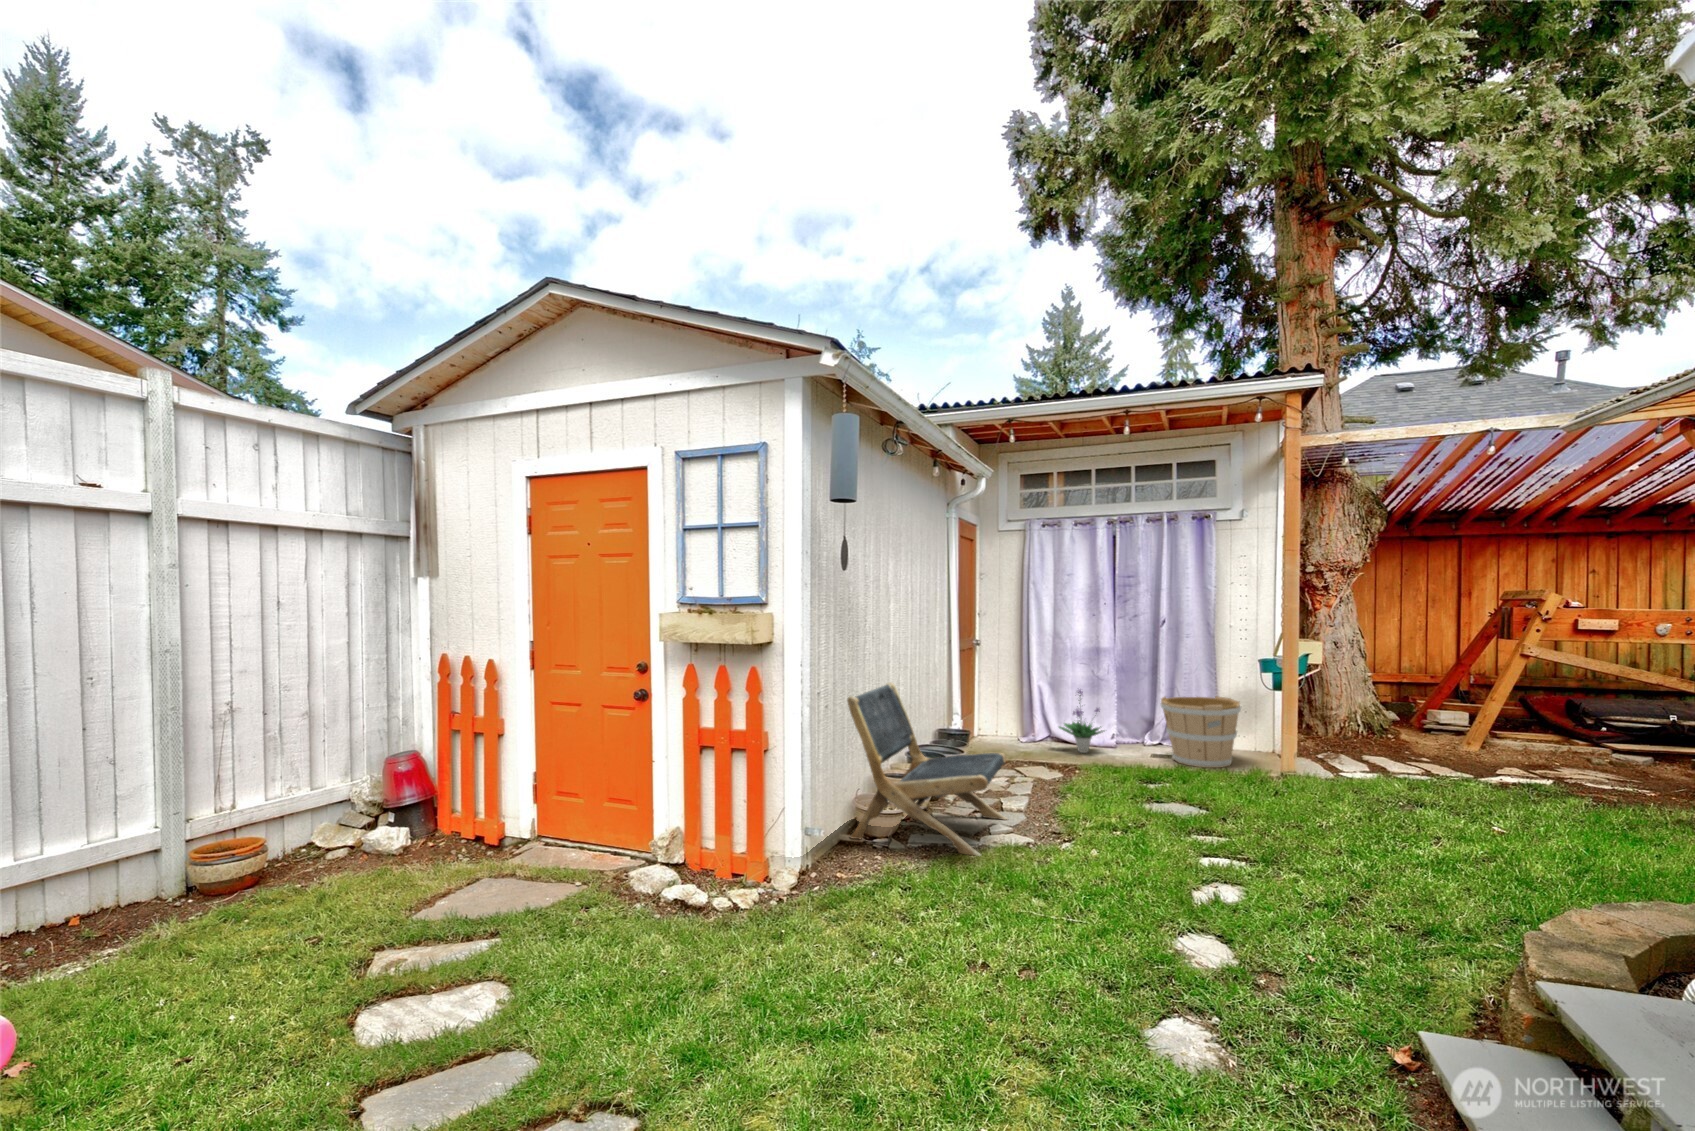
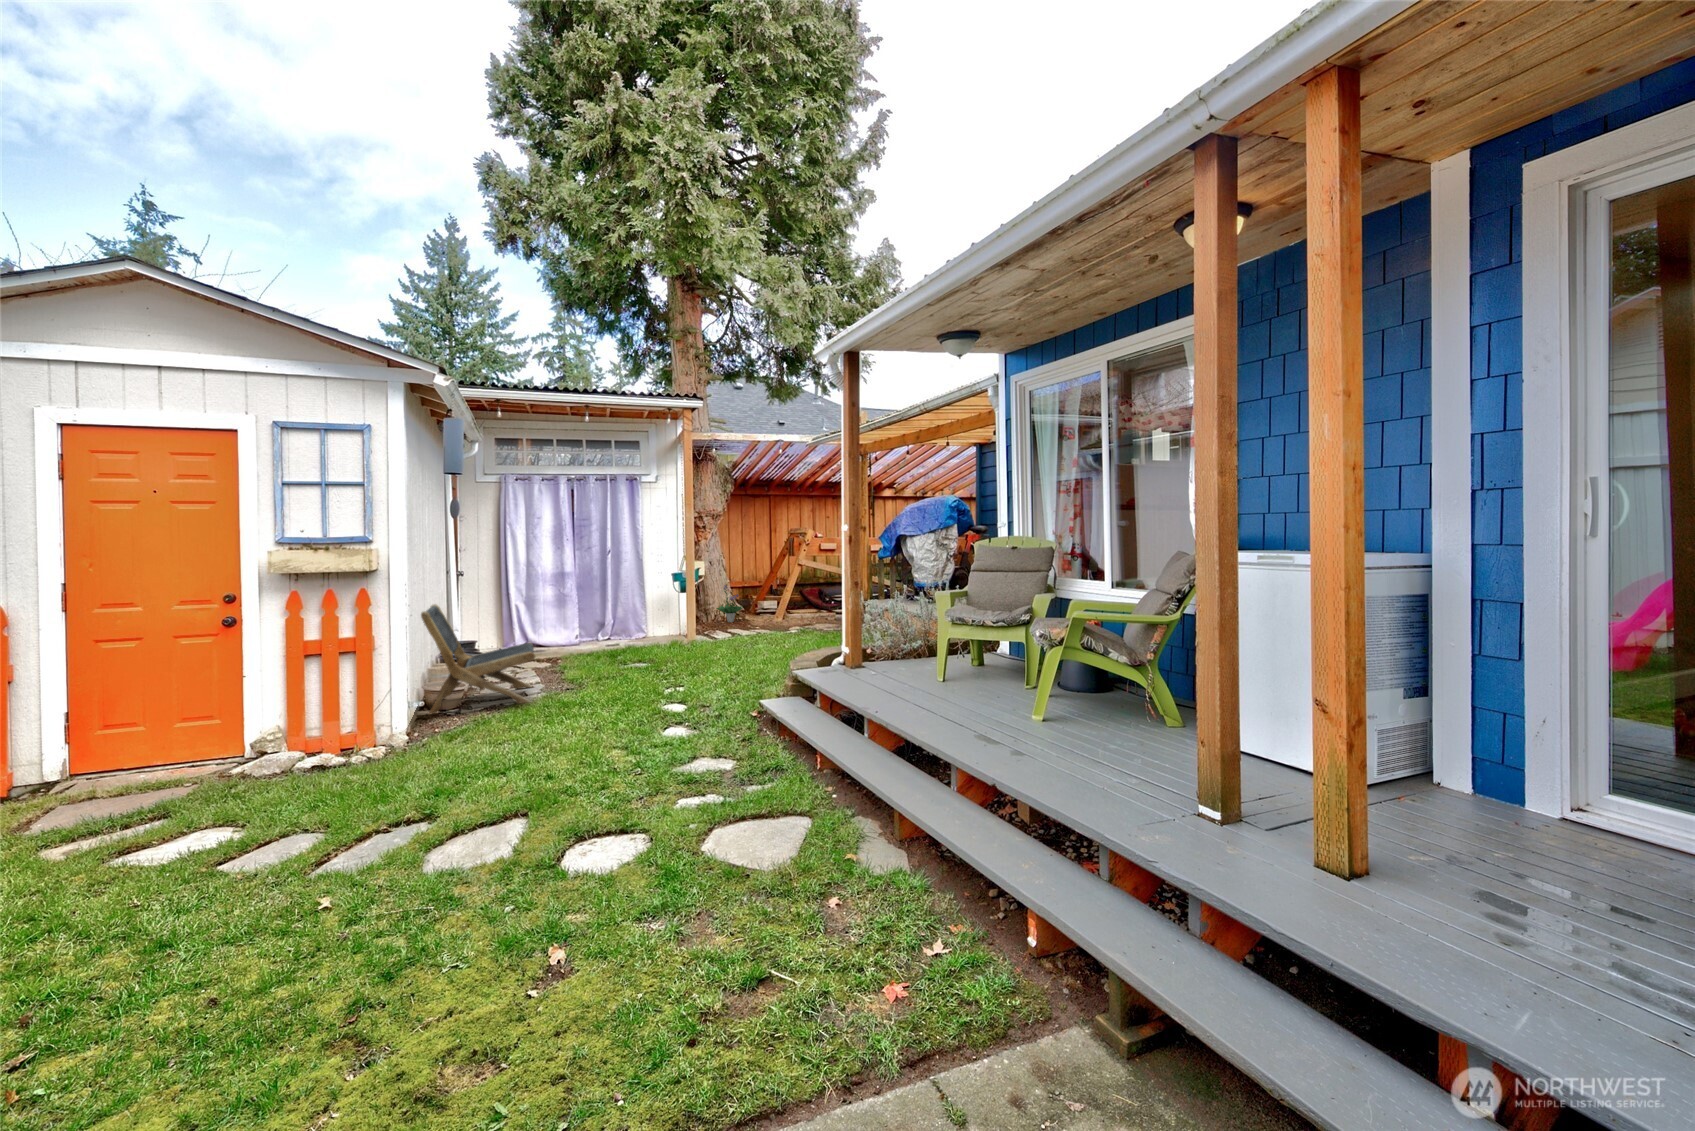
potted plant: present [1059,689,1104,753] -> present [716,585,743,622]
wooden bucket: present [1161,696,1241,768] -> none [612,602,661,647]

